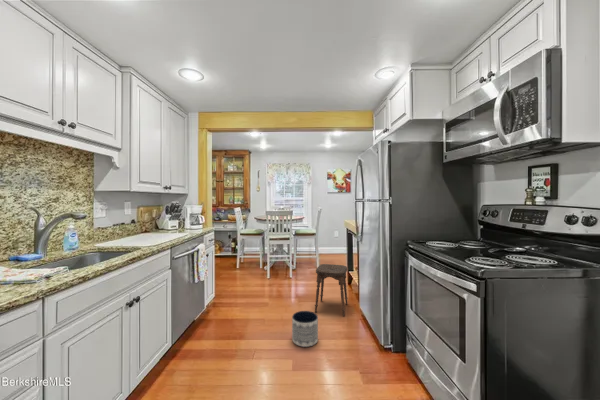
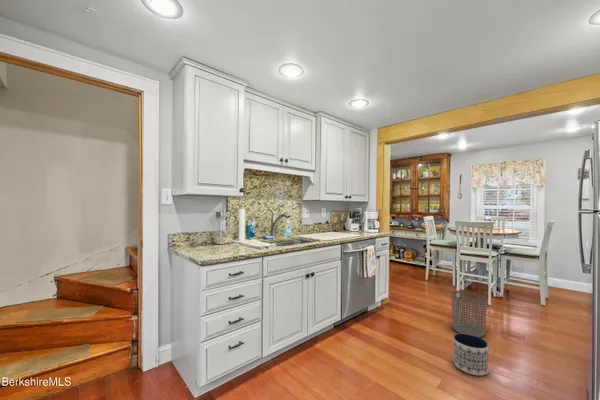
stool: present [315,264,348,316] -> none [502,292,567,368]
waste bin: none [275,272,302,311] -> present [451,291,487,337]

